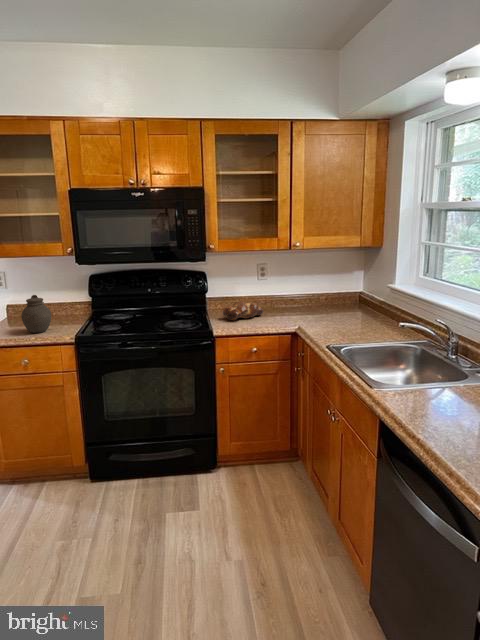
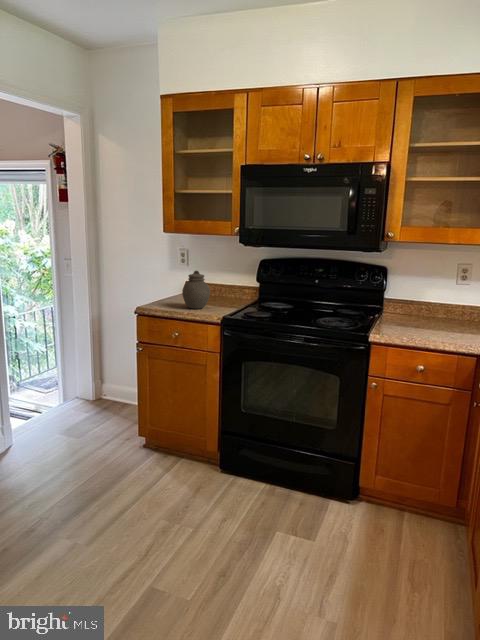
bread loaf: present [223,301,264,320] -> none [393,306,450,327]

